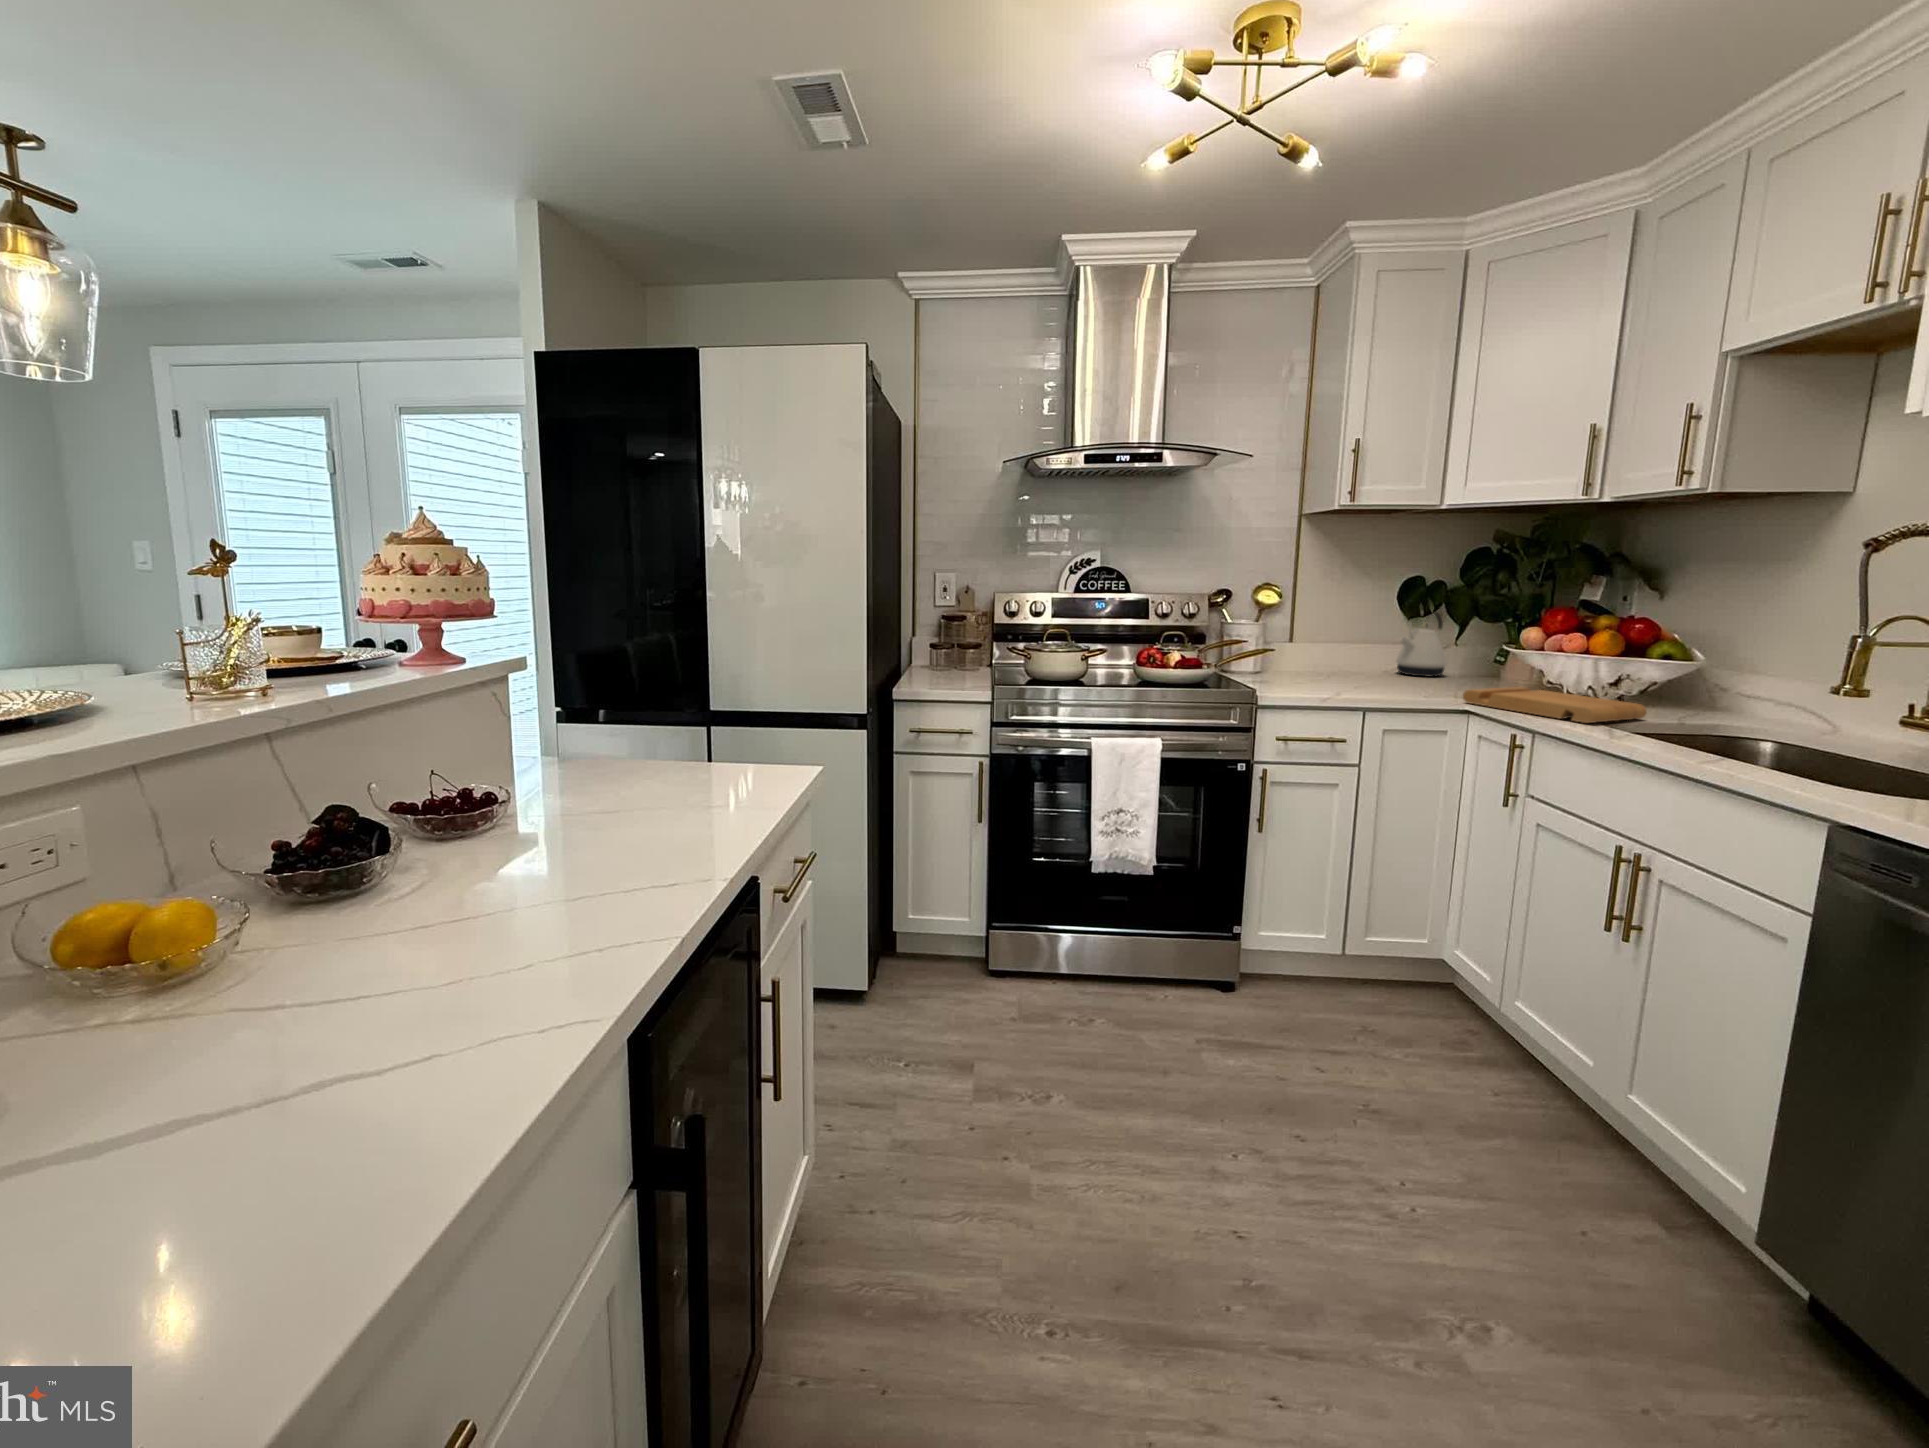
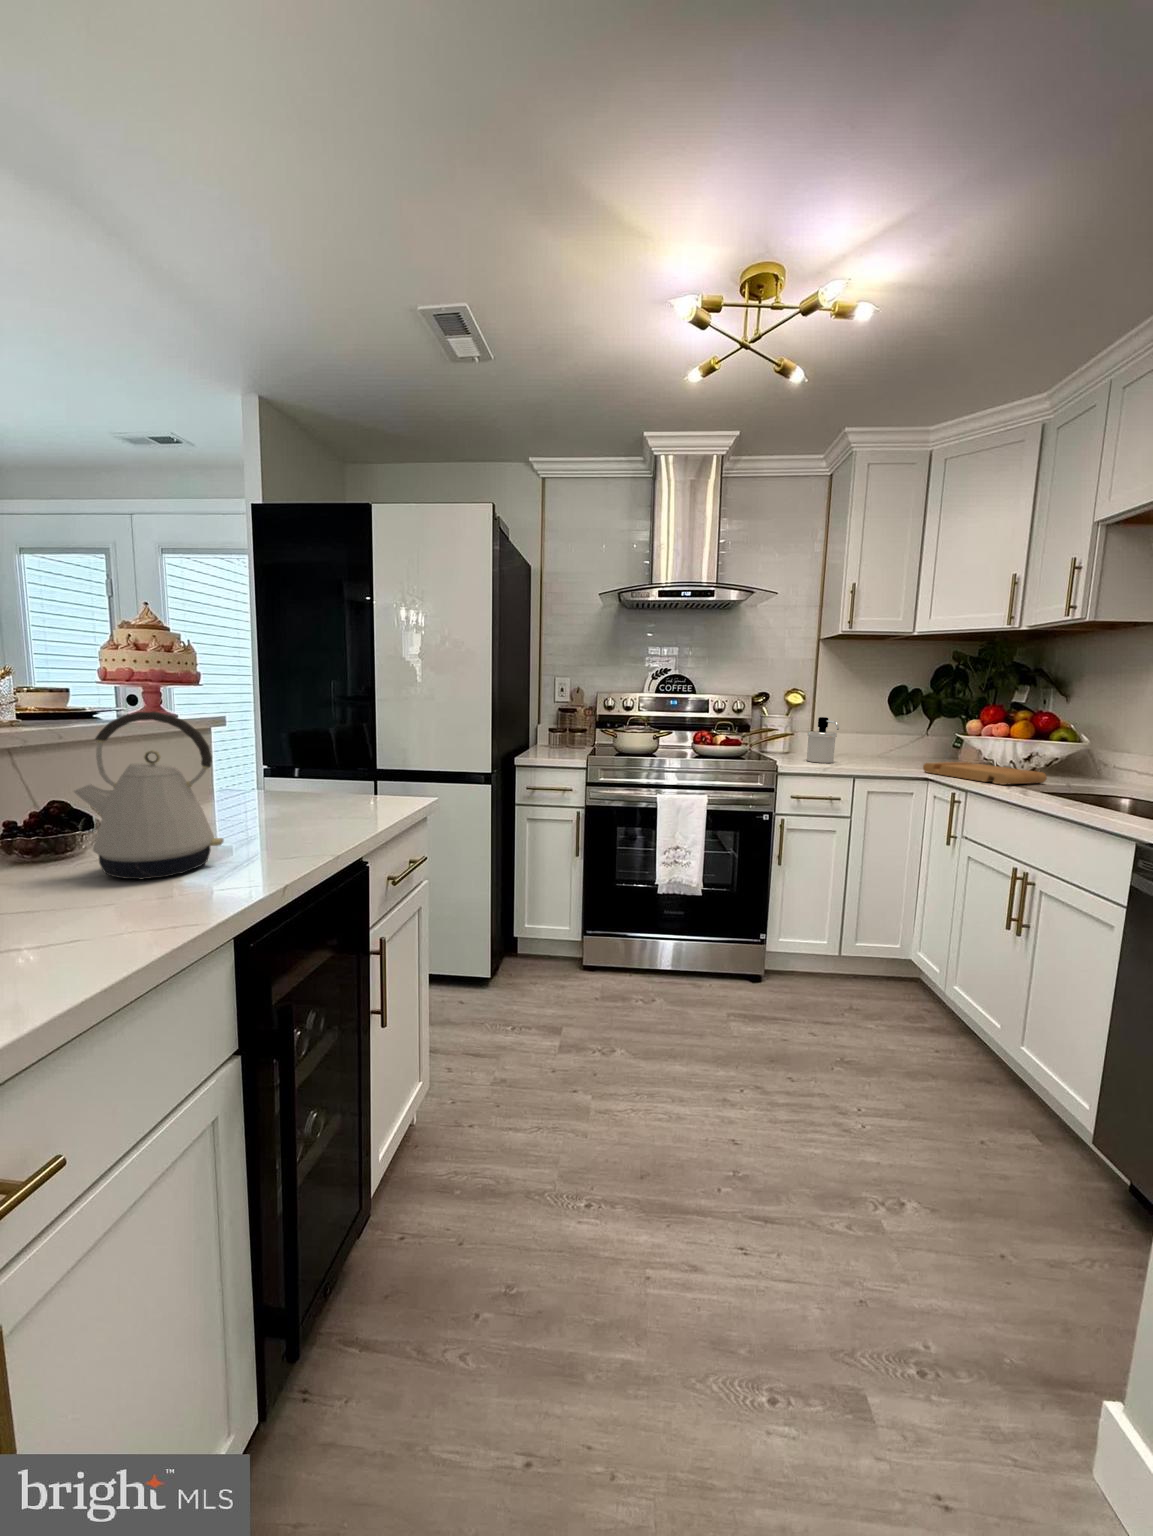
kettle: present [1396,612,1447,677] -> present [74,711,224,879]
soap dispenser: none [1292,626,1341,689] -> present [807,717,839,763]

